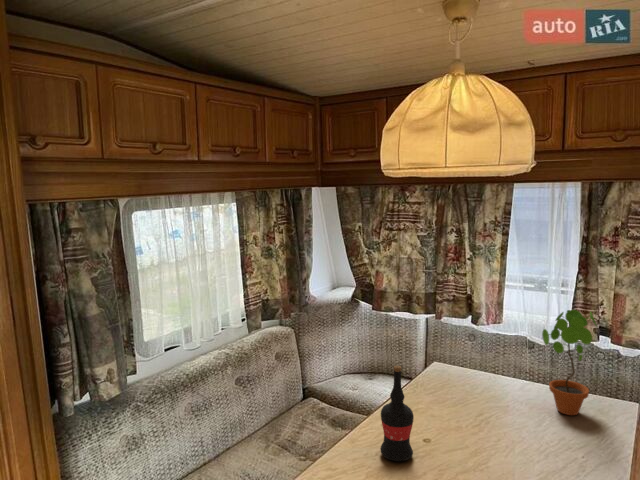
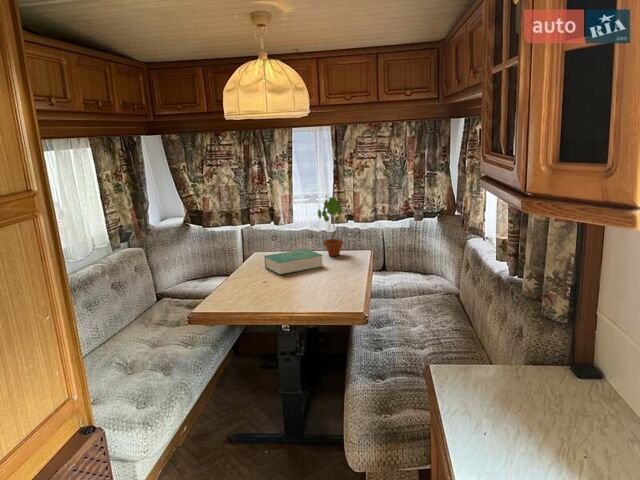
wine bottle: present [380,366,414,461] -> none [238,231,258,285]
book: none [437,393,544,446] -> present [264,249,323,275]

